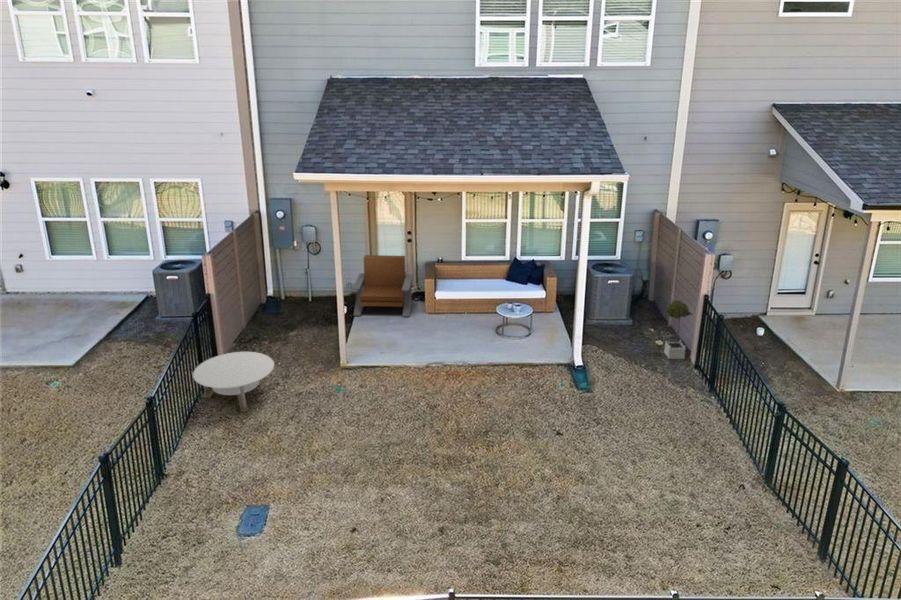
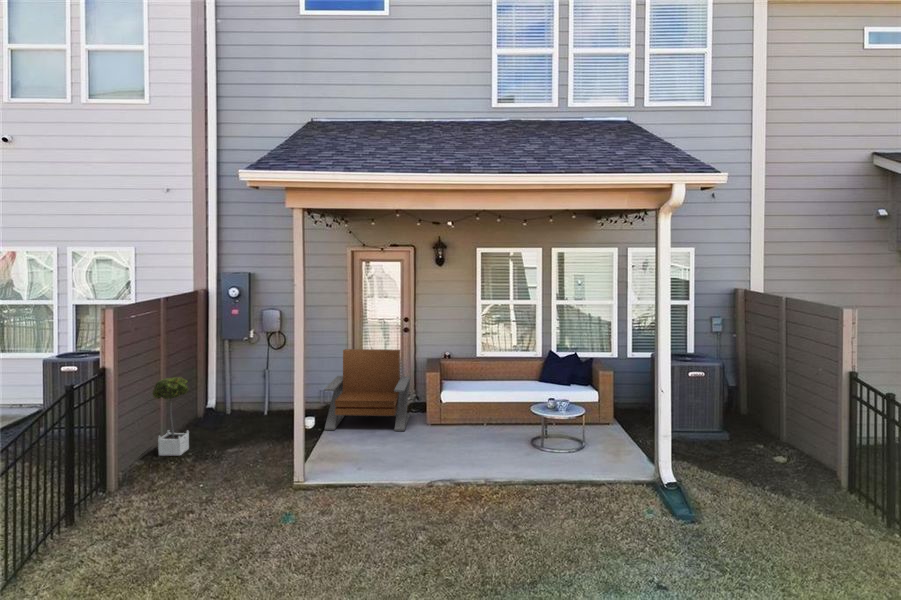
potted tree: present [664,300,691,359] -> present [153,377,189,456]
round table: present [193,352,274,412] -> none [44,458,185,551]

